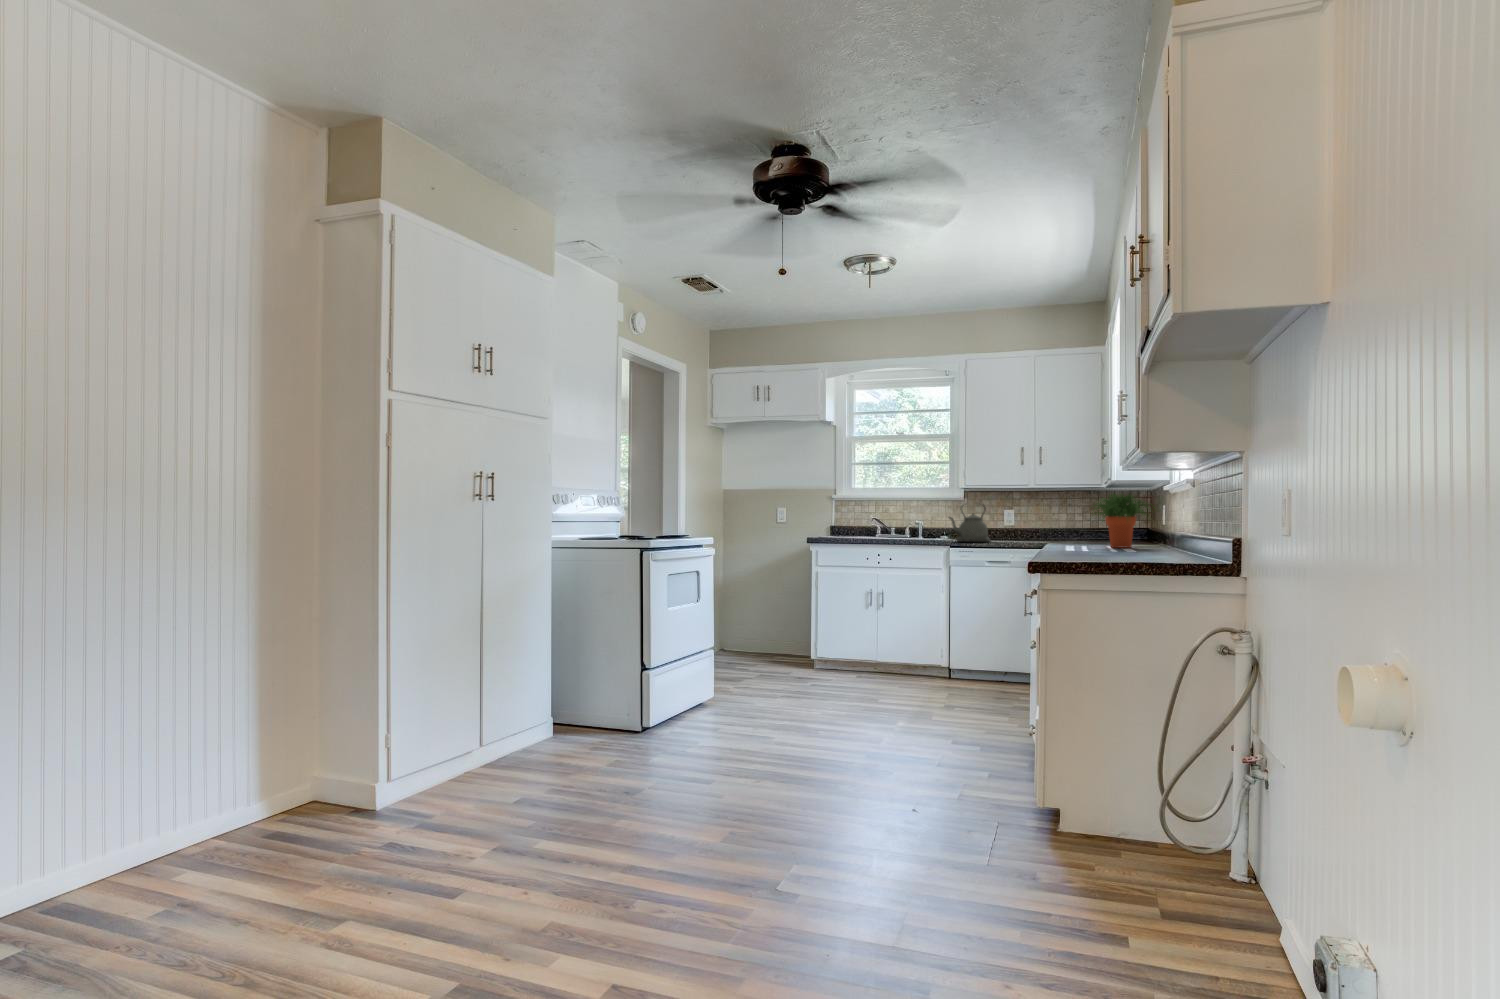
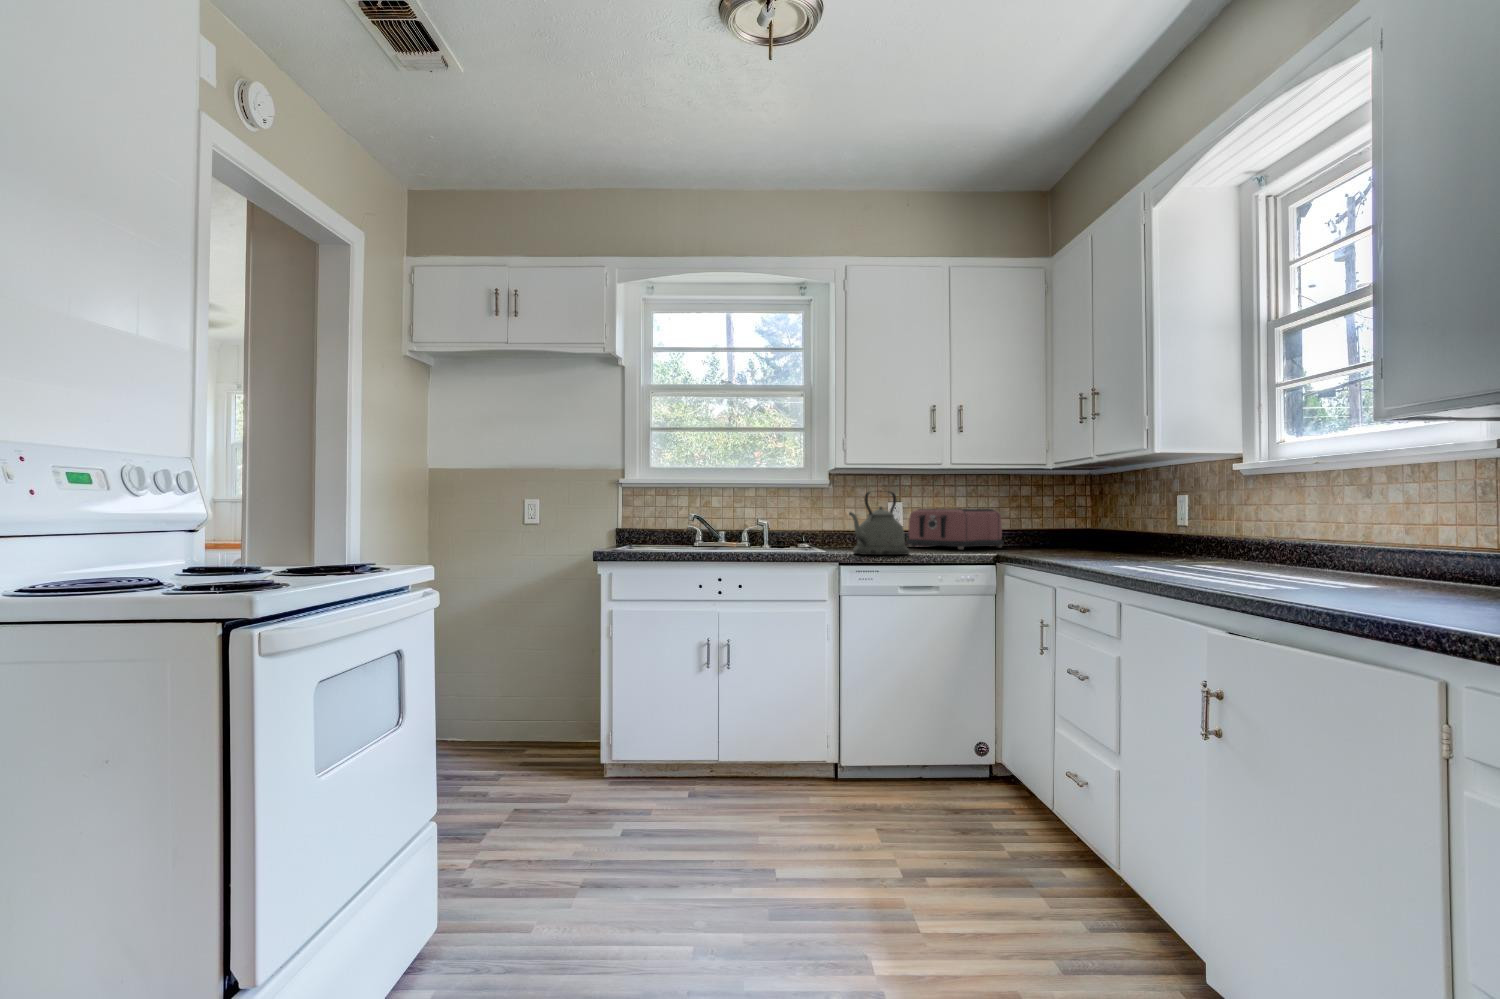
potted plant: present [1093,494,1148,548] -> none [1134,469,1263,566]
toaster: none [1015,514,1082,541] -> present [907,509,1004,549]

